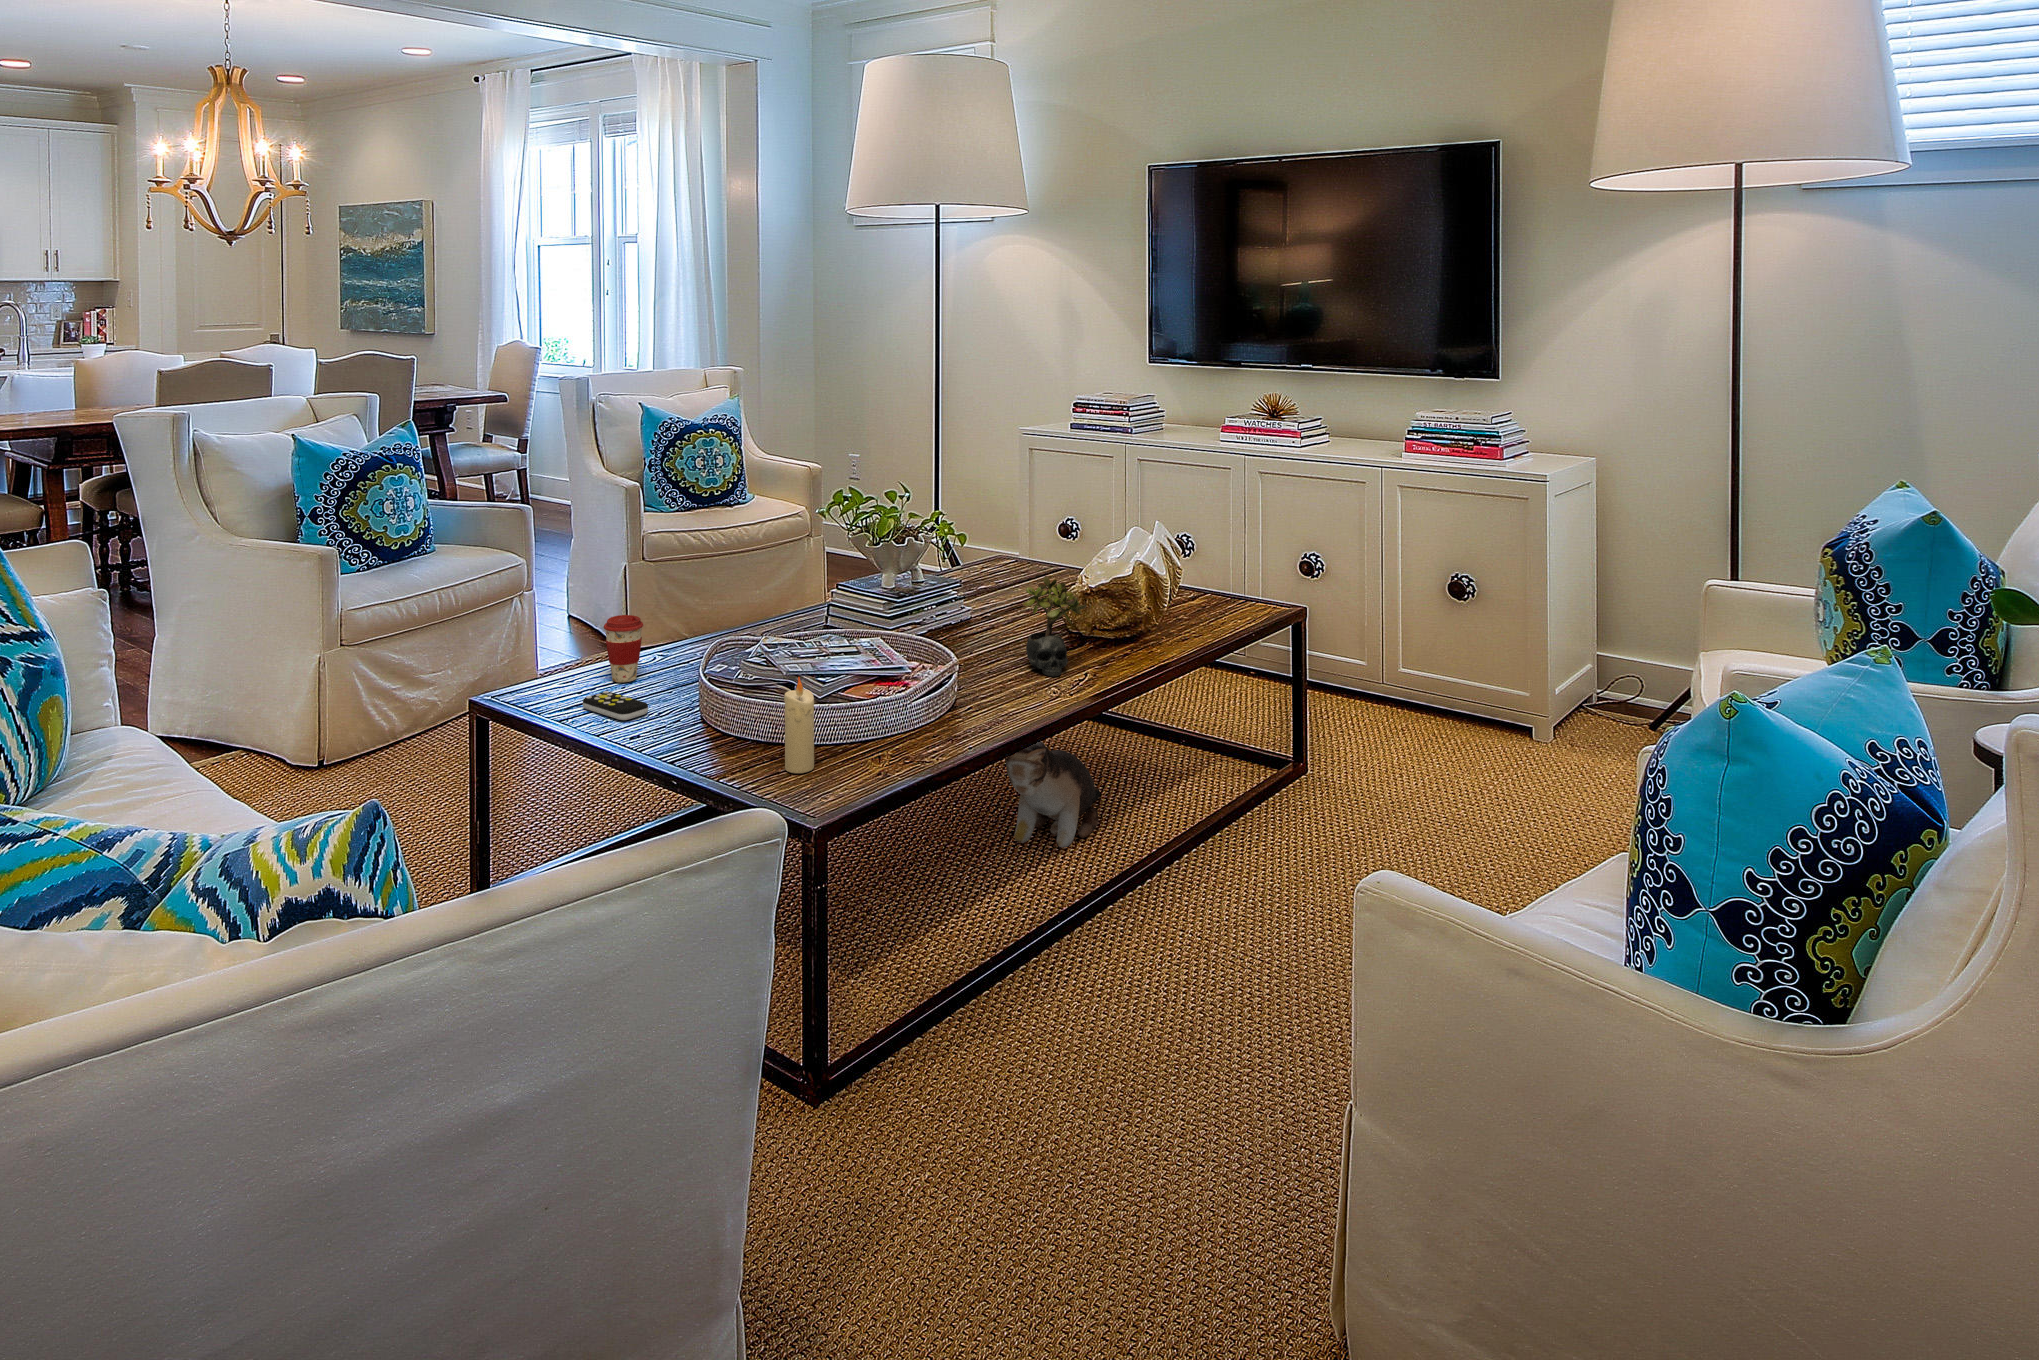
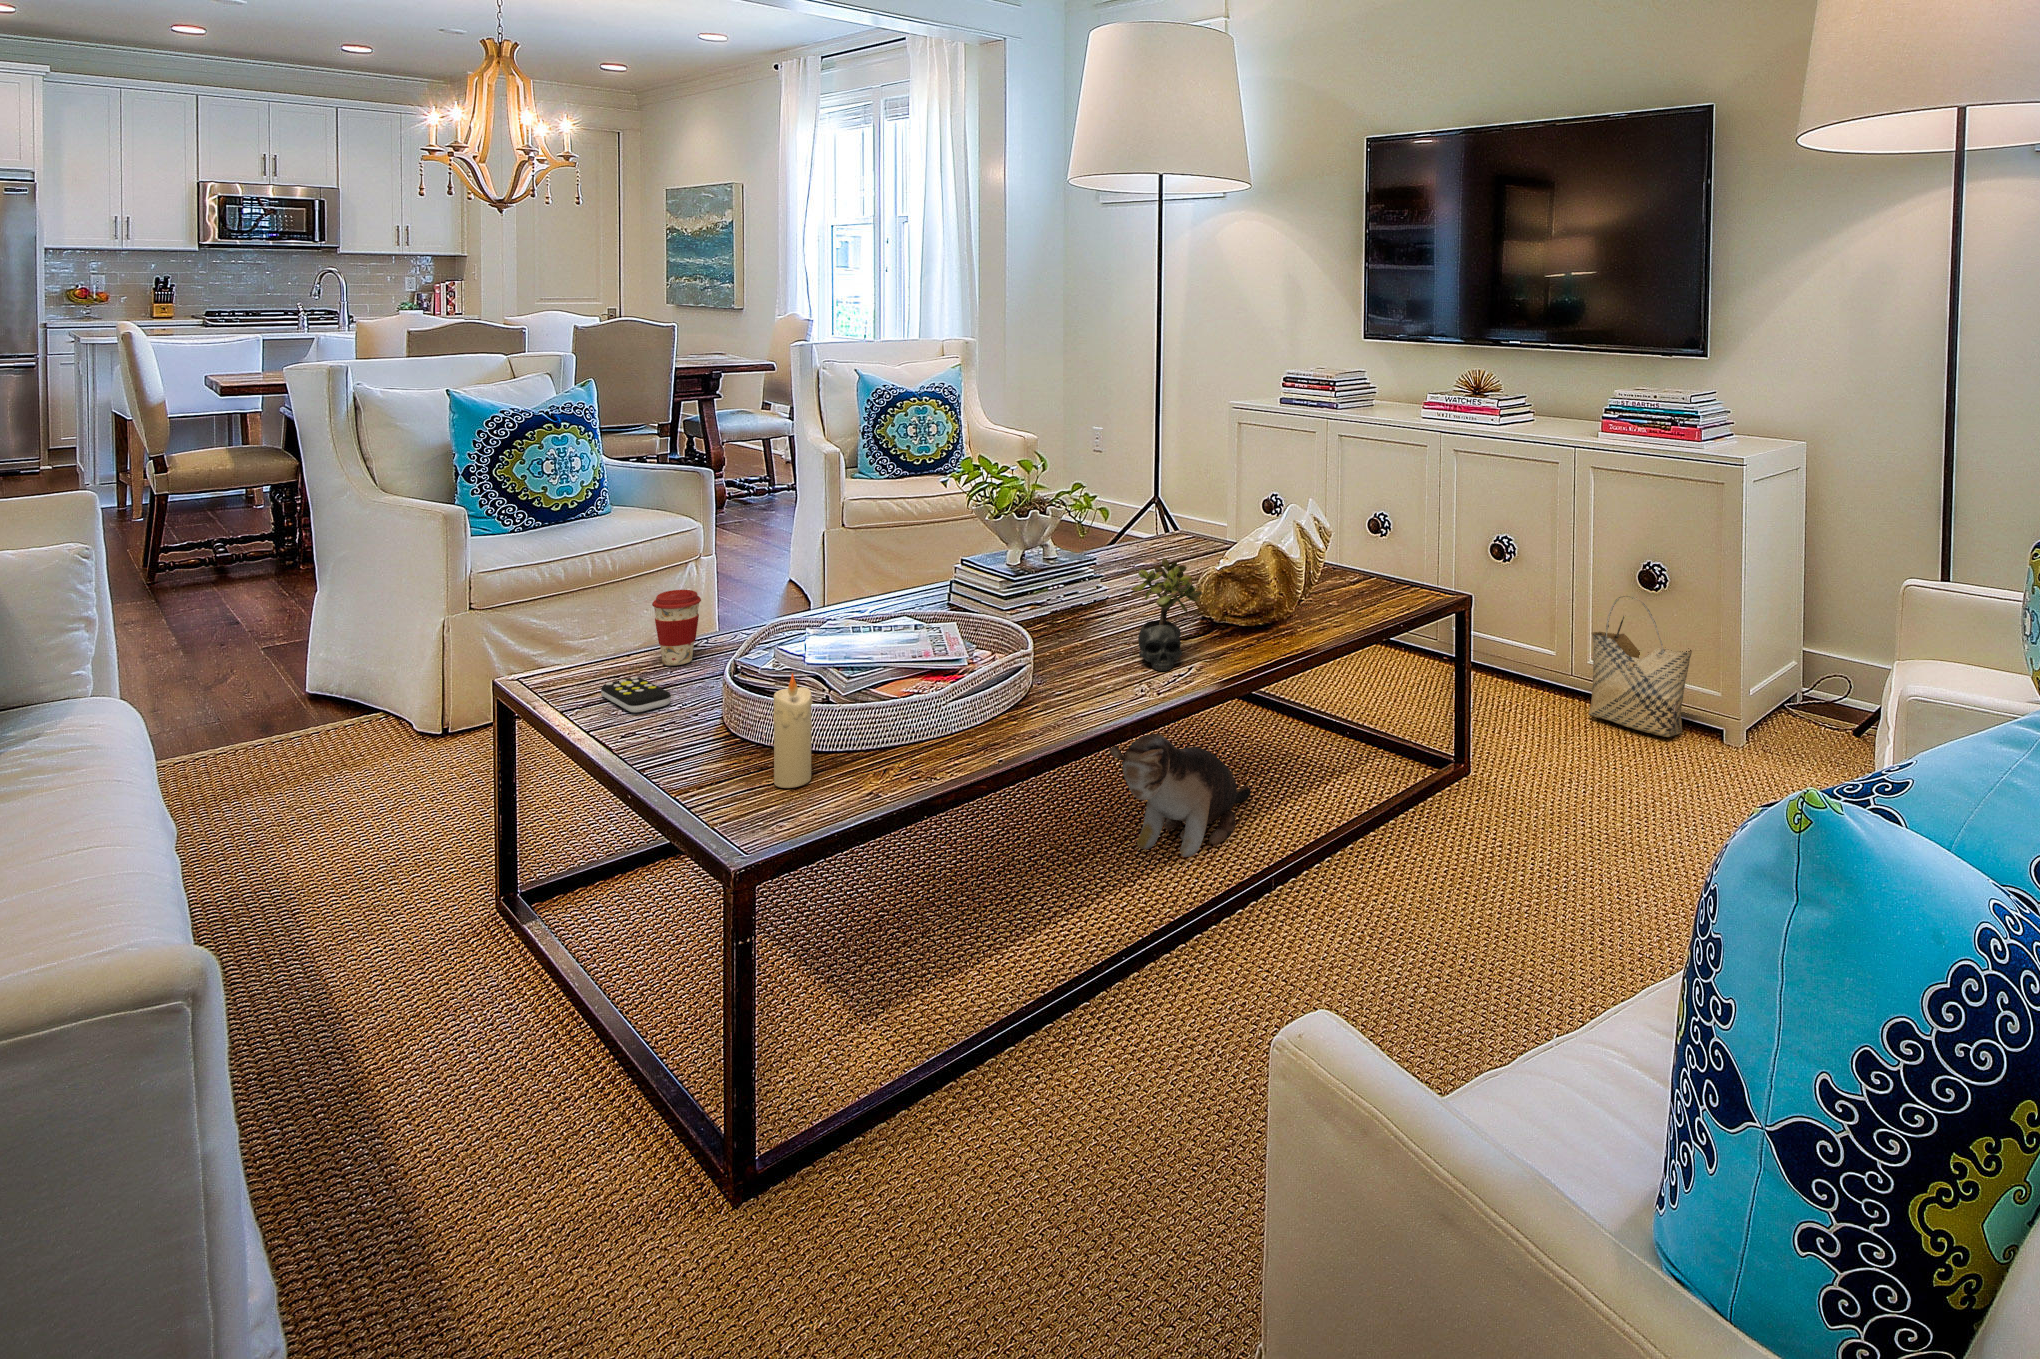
woven basket: none [1393,598,1491,736] -> present [1588,596,1692,737]

